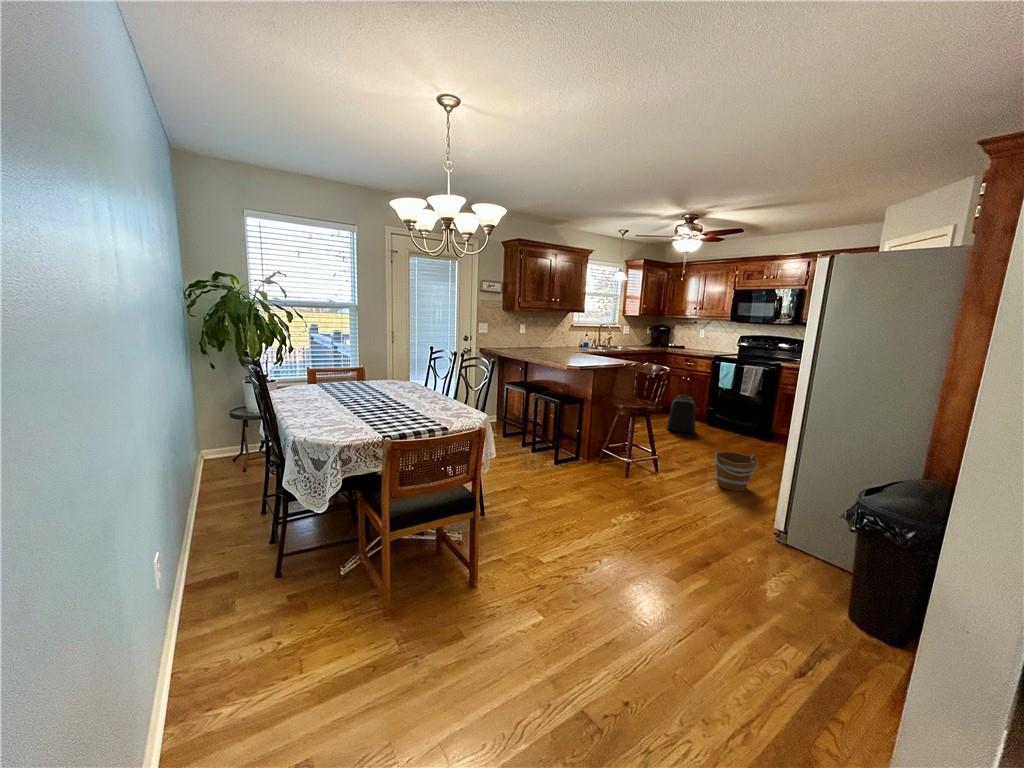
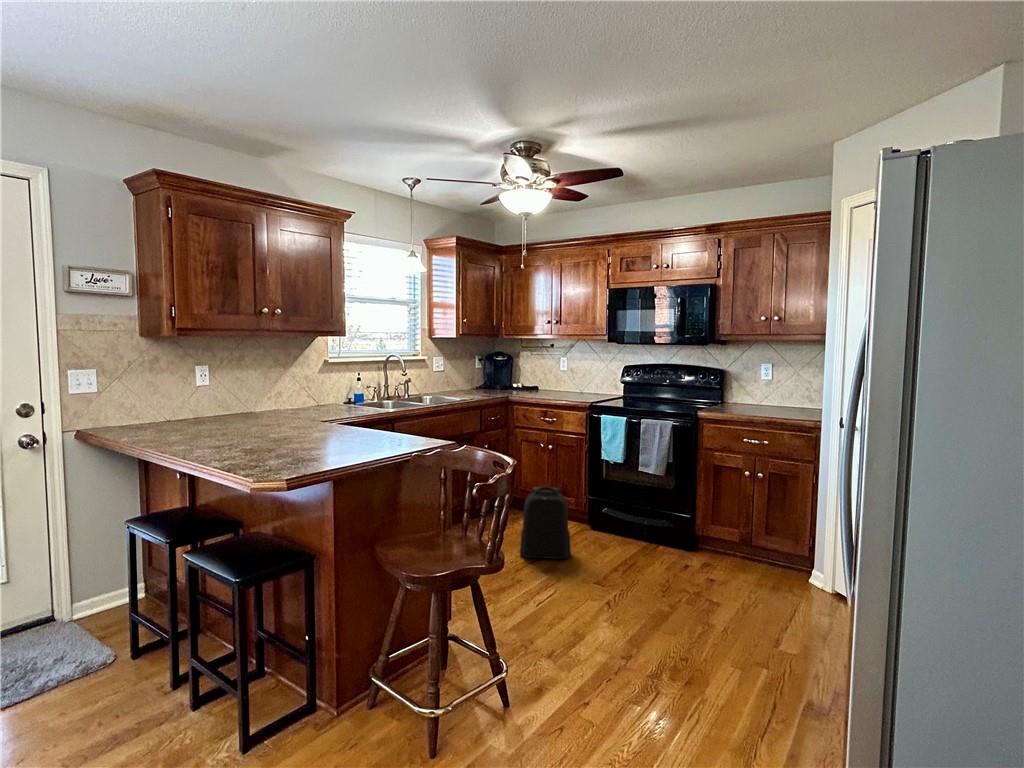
bucket: present [715,450,758,491] -> none [623,630,713,733]

